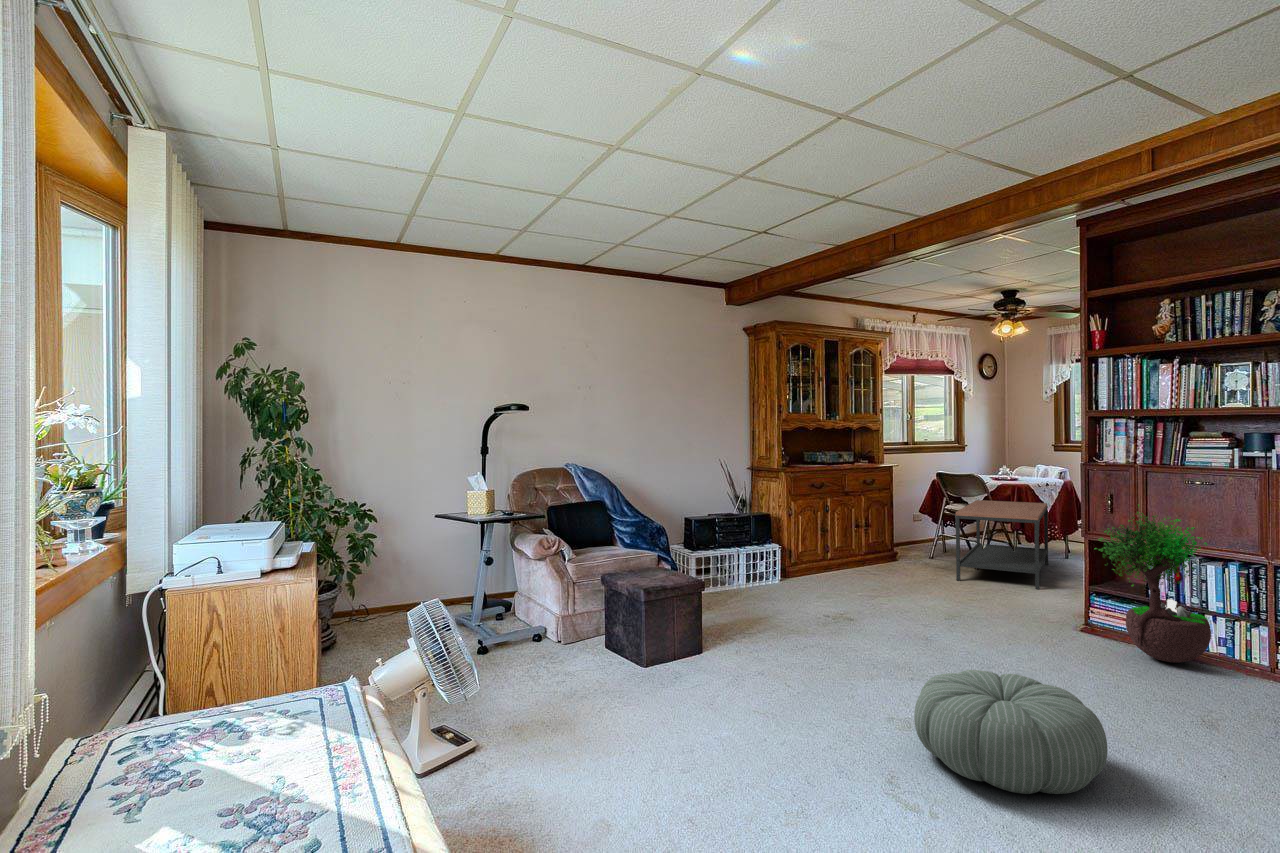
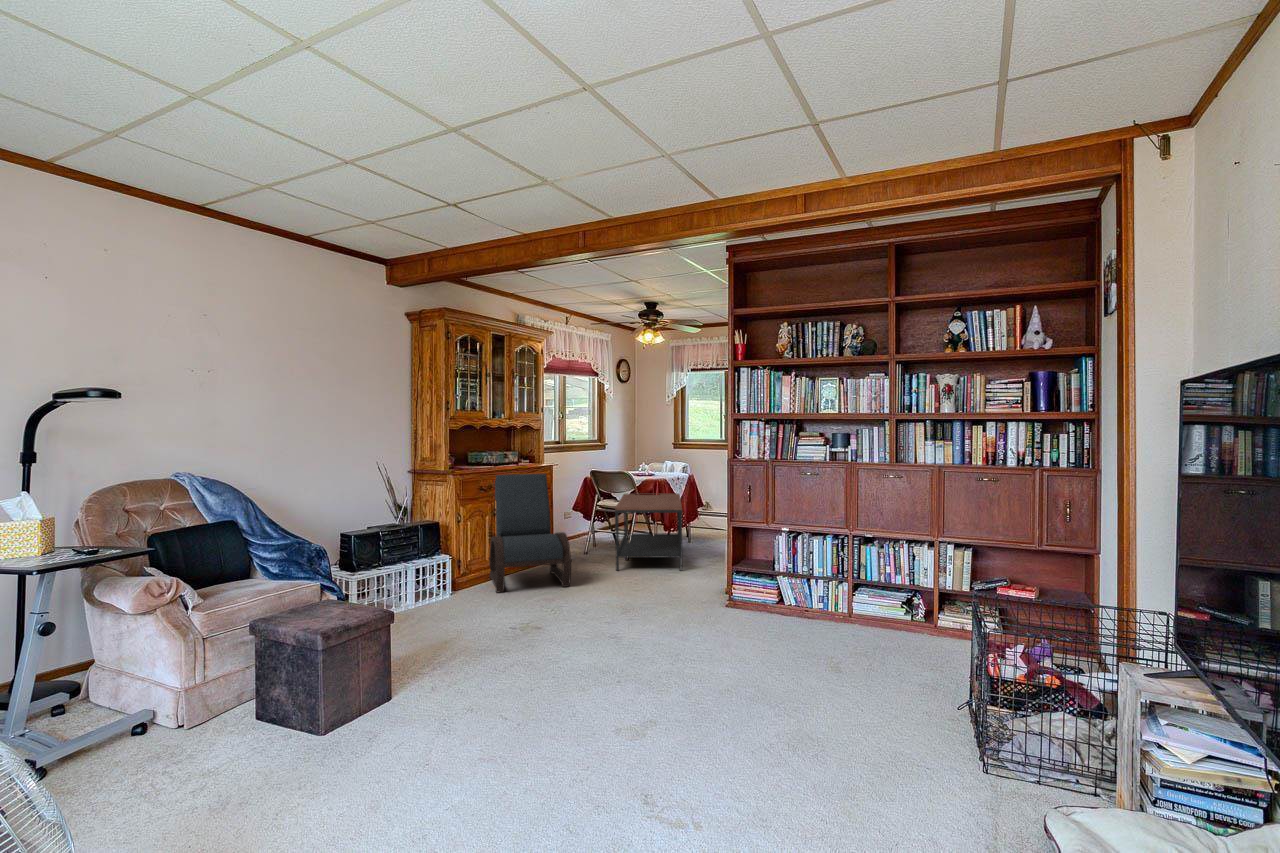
lounge chair: none [821,473,900,589] -> present [489,474,572,593]
potted tree: present [1094,504,1211,663] -> none [745,494,821,622]
pouf: present [914,670,1108,794] -> none [644,660,801,773]

